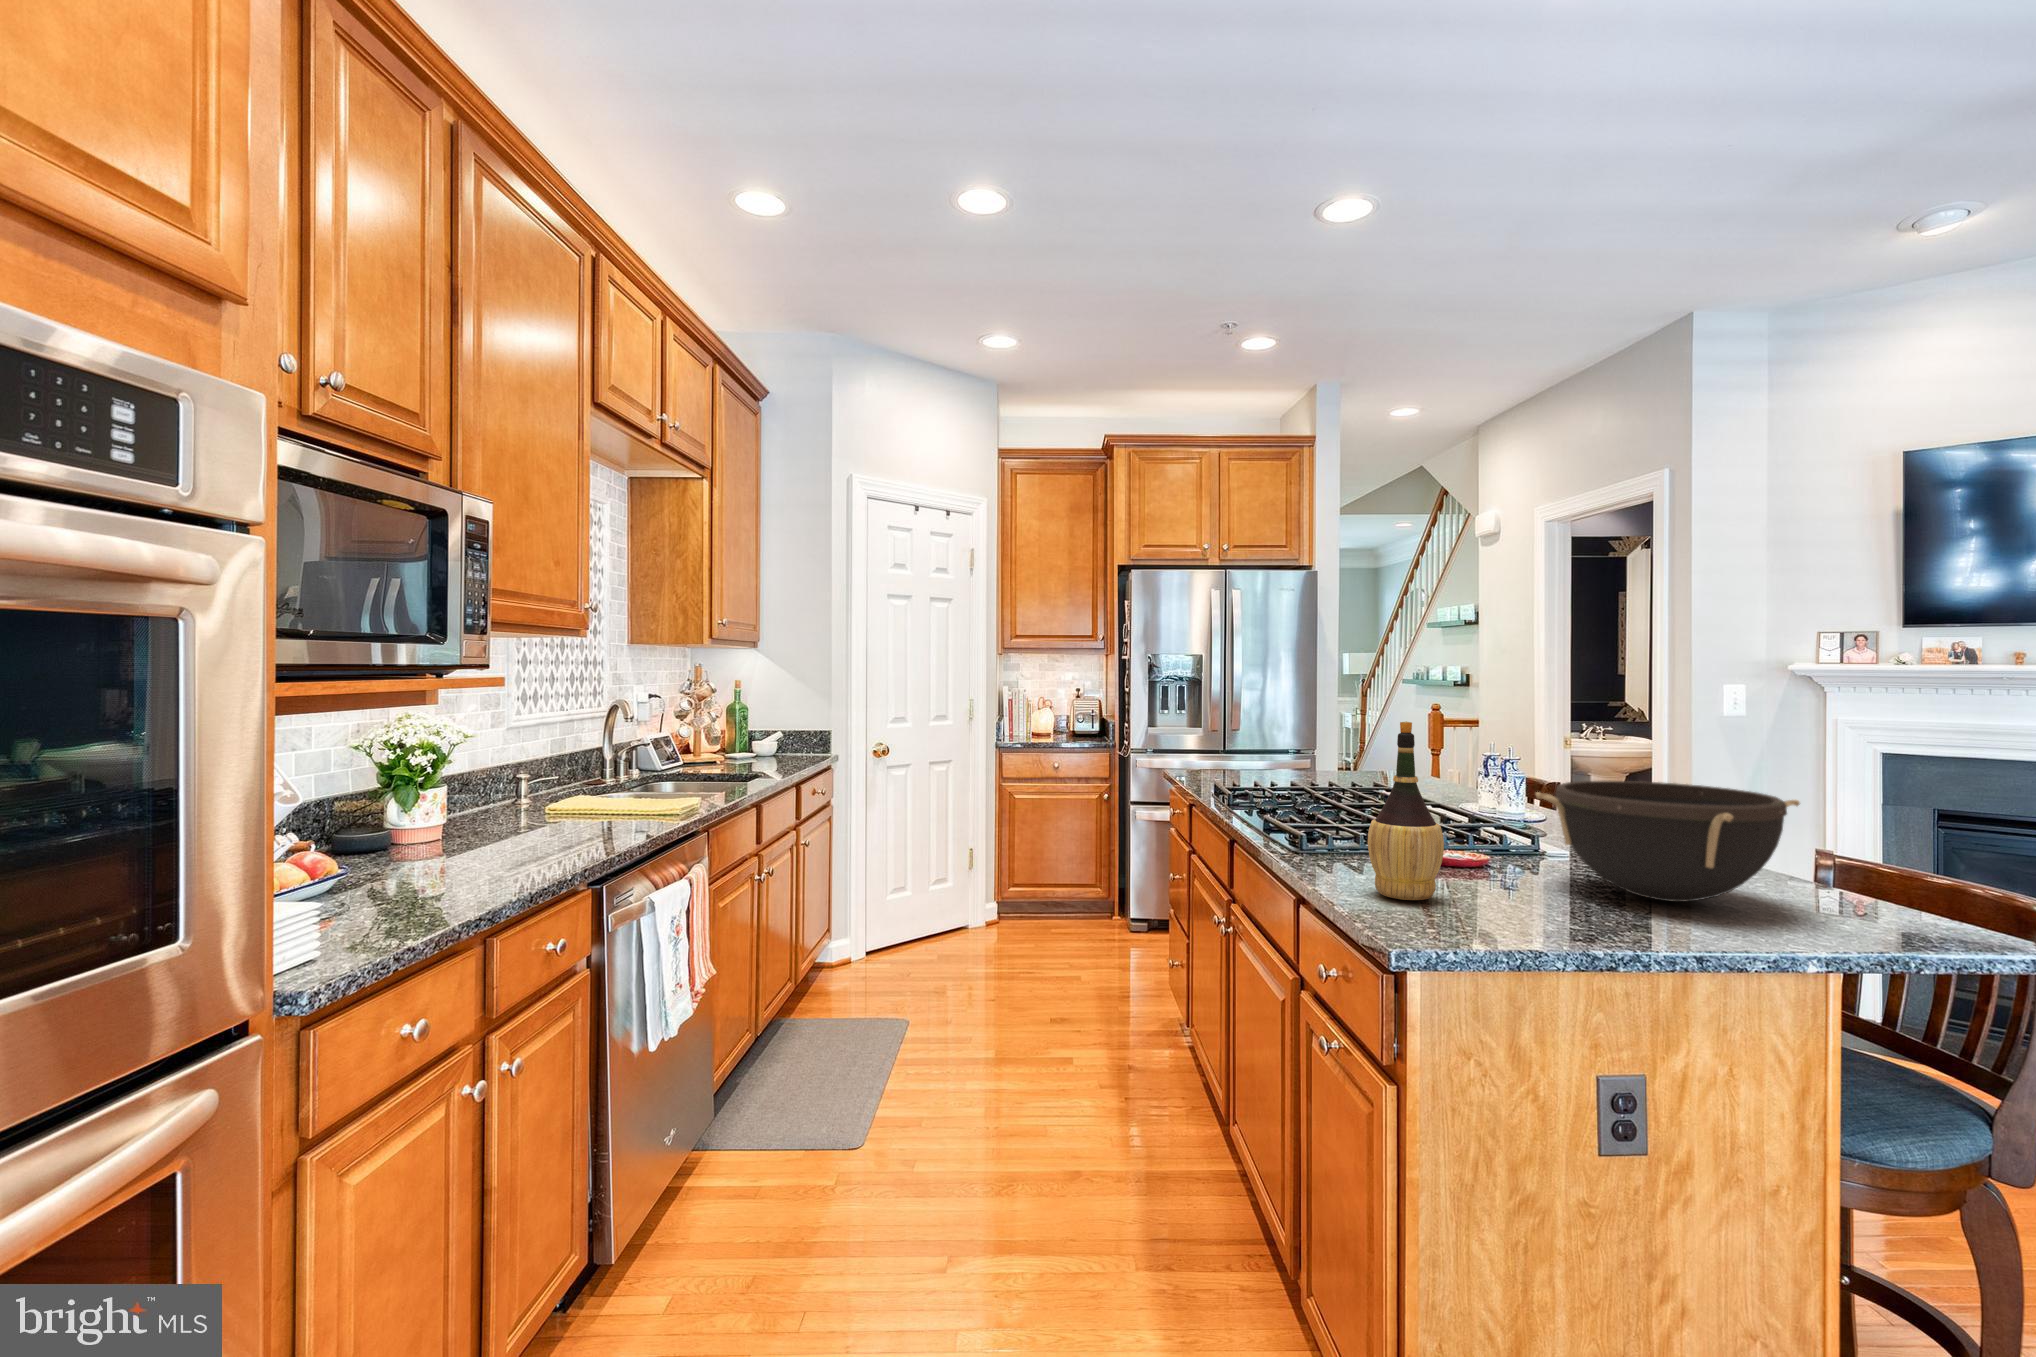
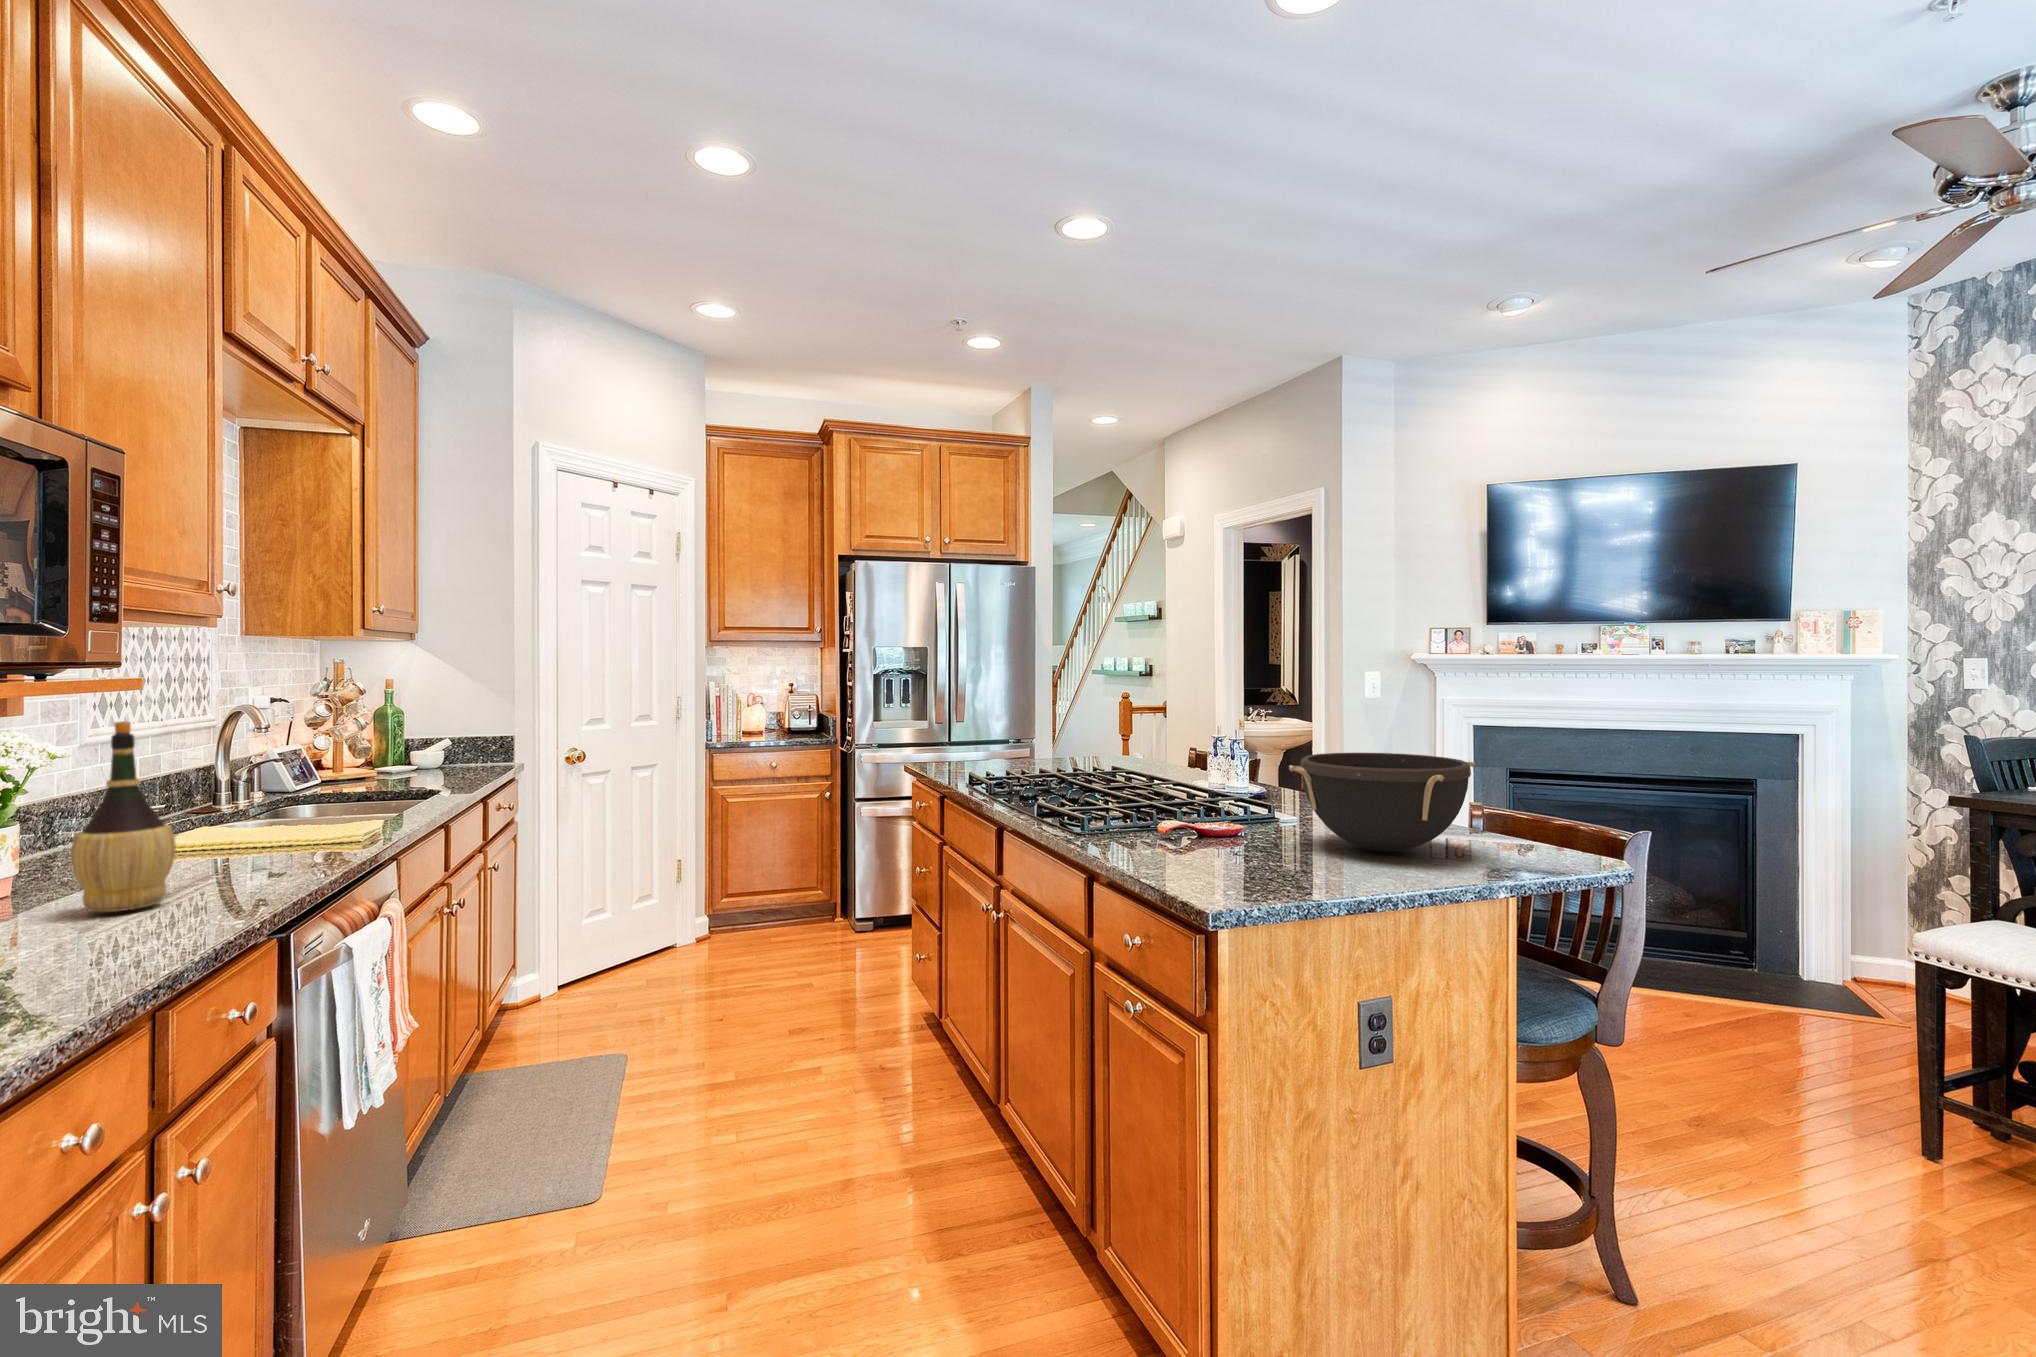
wine bottle: present [1368,721,1444,900] -> present [71,721,176,912]

